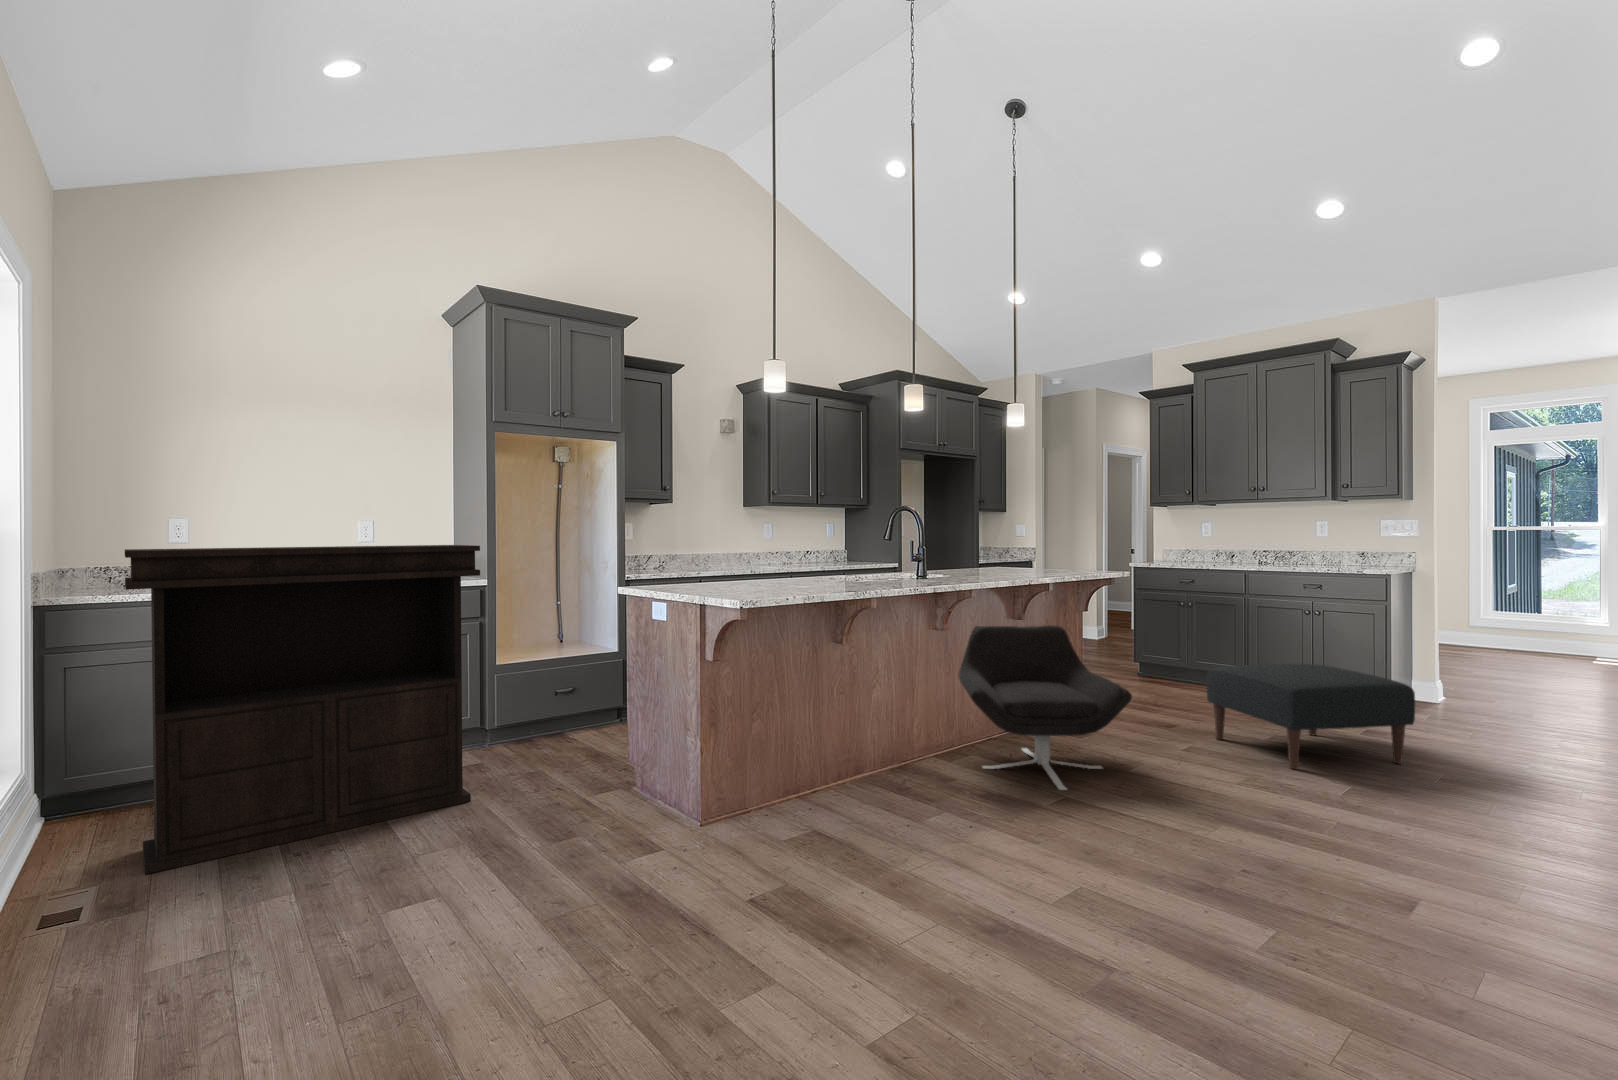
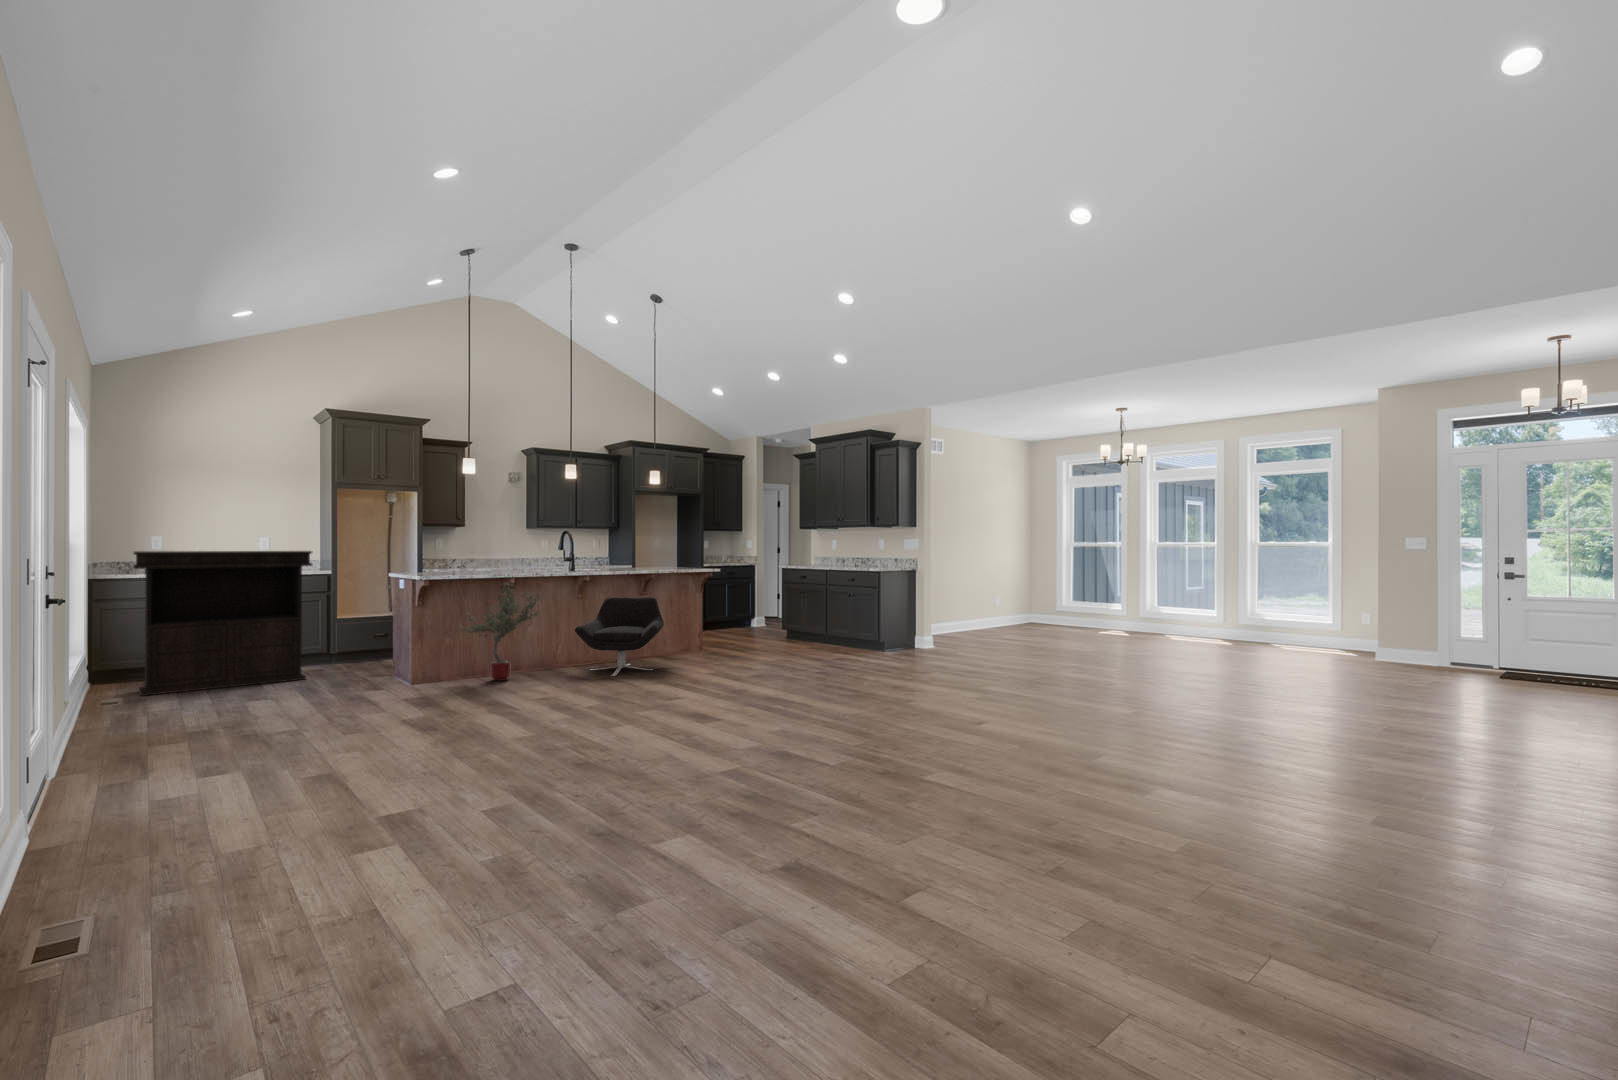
potted tree: none [793,606,923,809] -> present [460,583,540,681]
ottoman: present [1207,664,1415,769] -> none [742,620,820,670]

